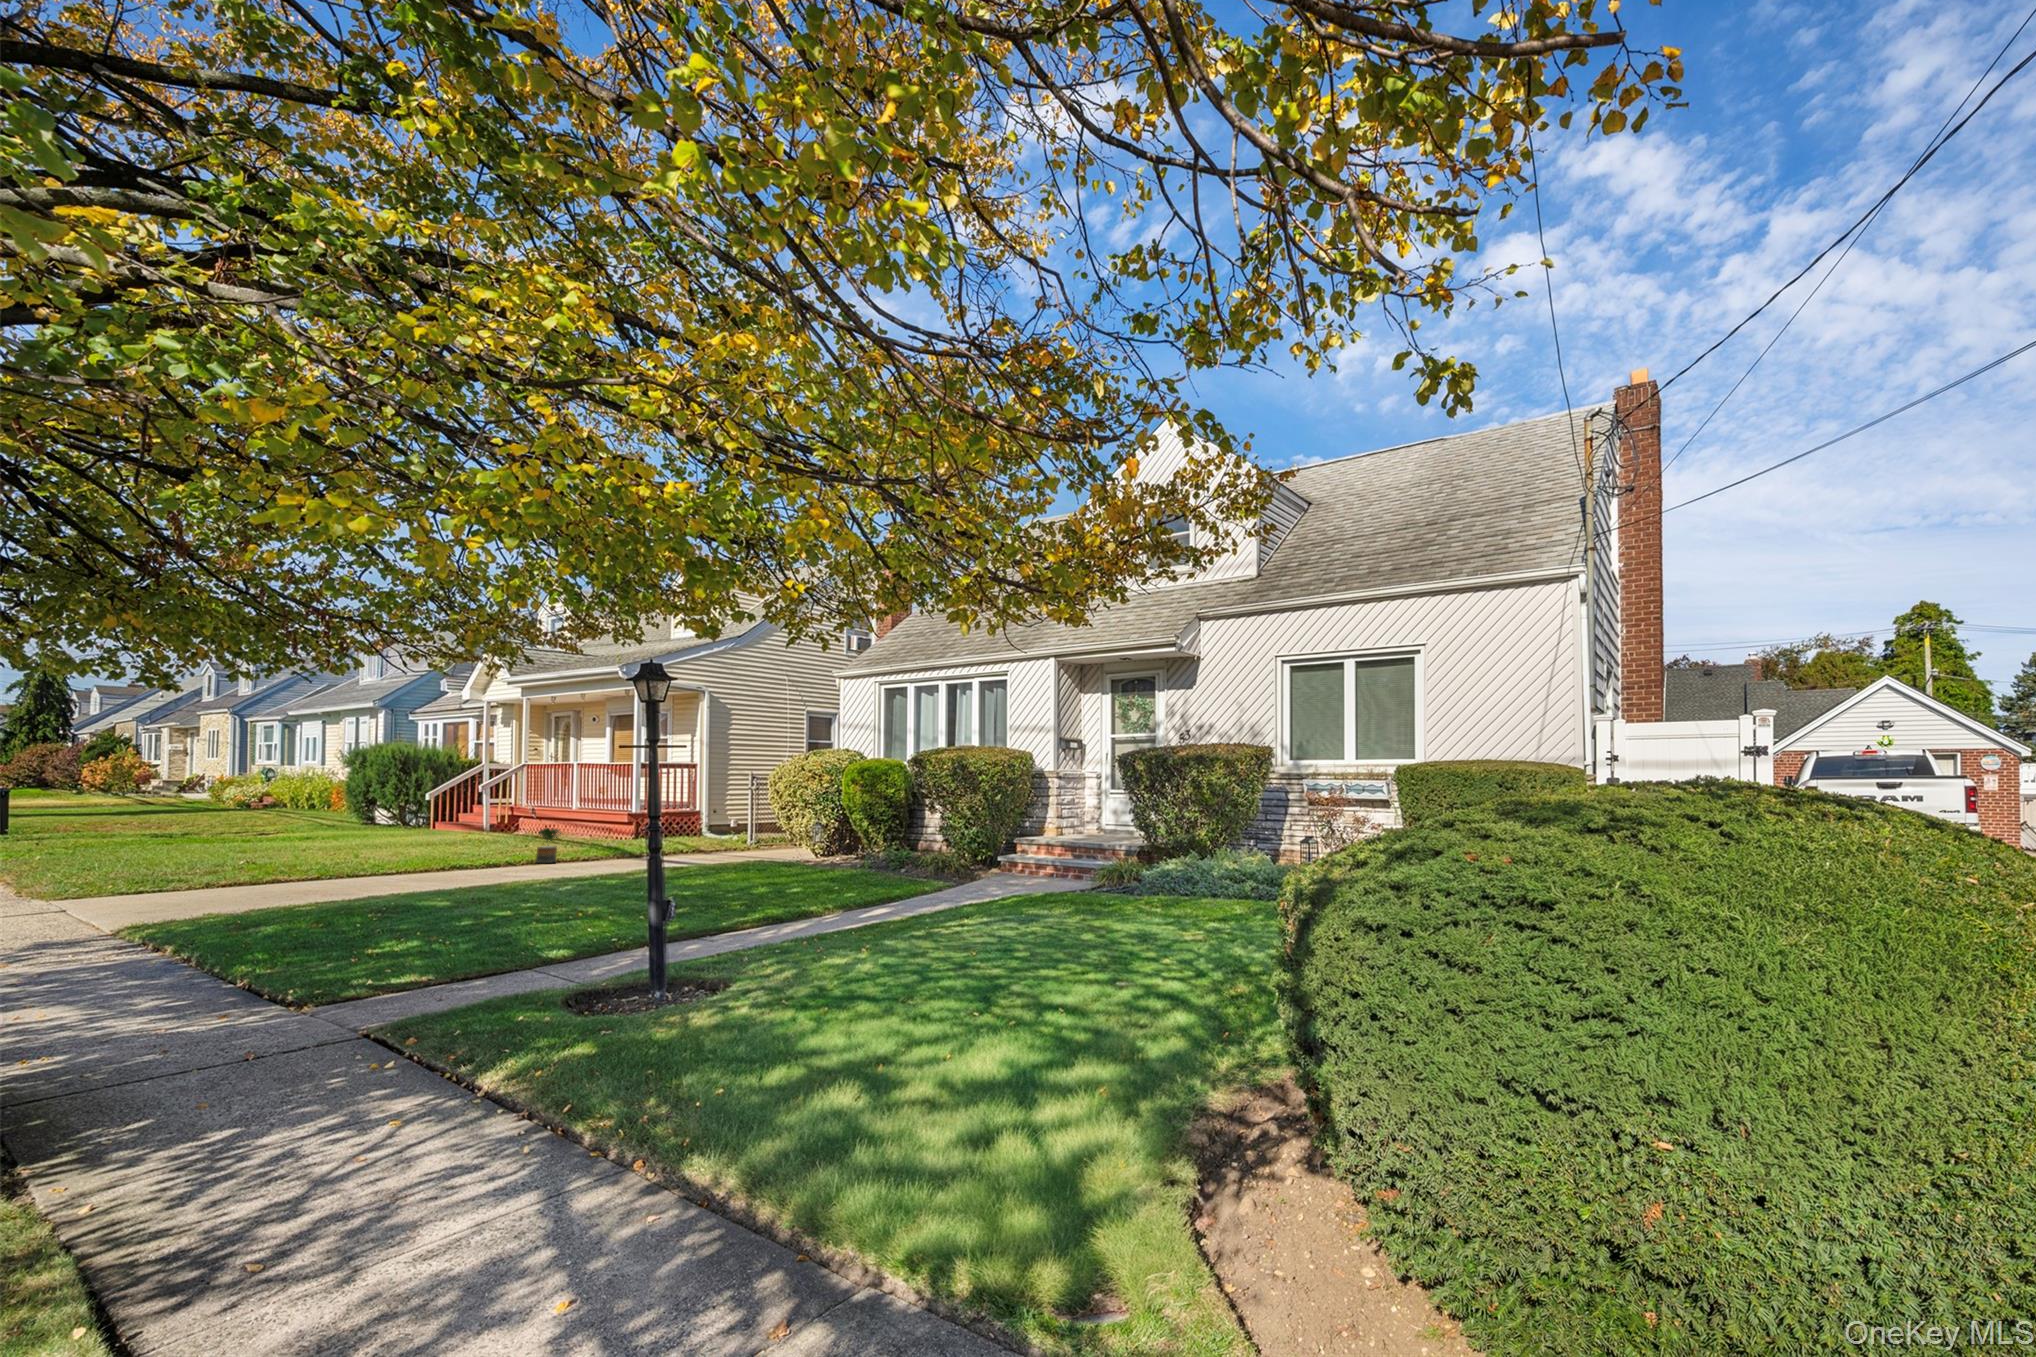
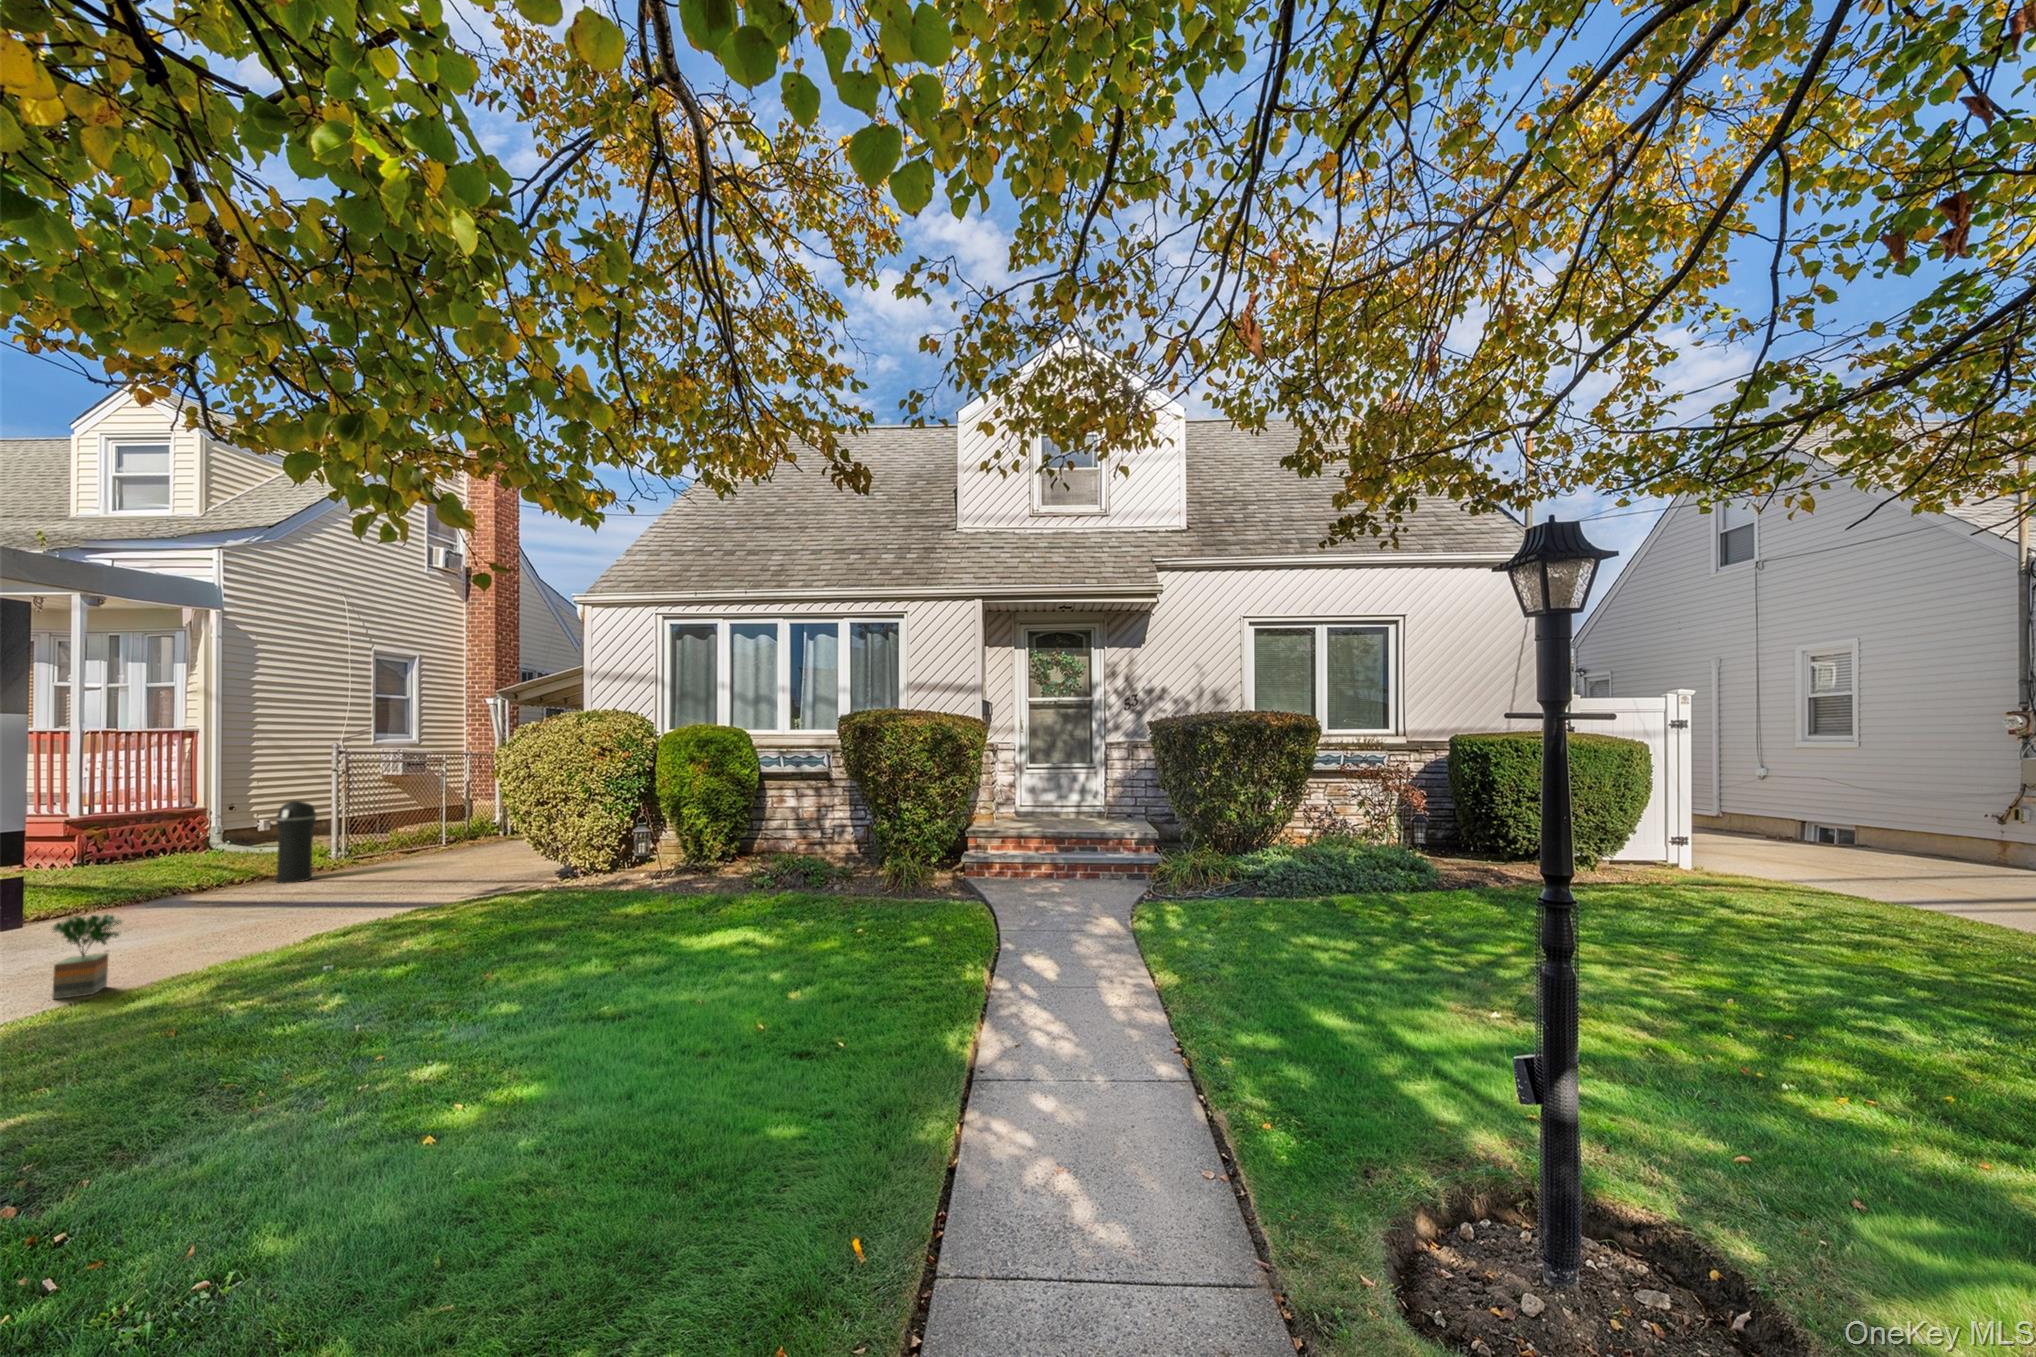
trash can: none [692,801,712,848] -> present [276,801,316,883]

